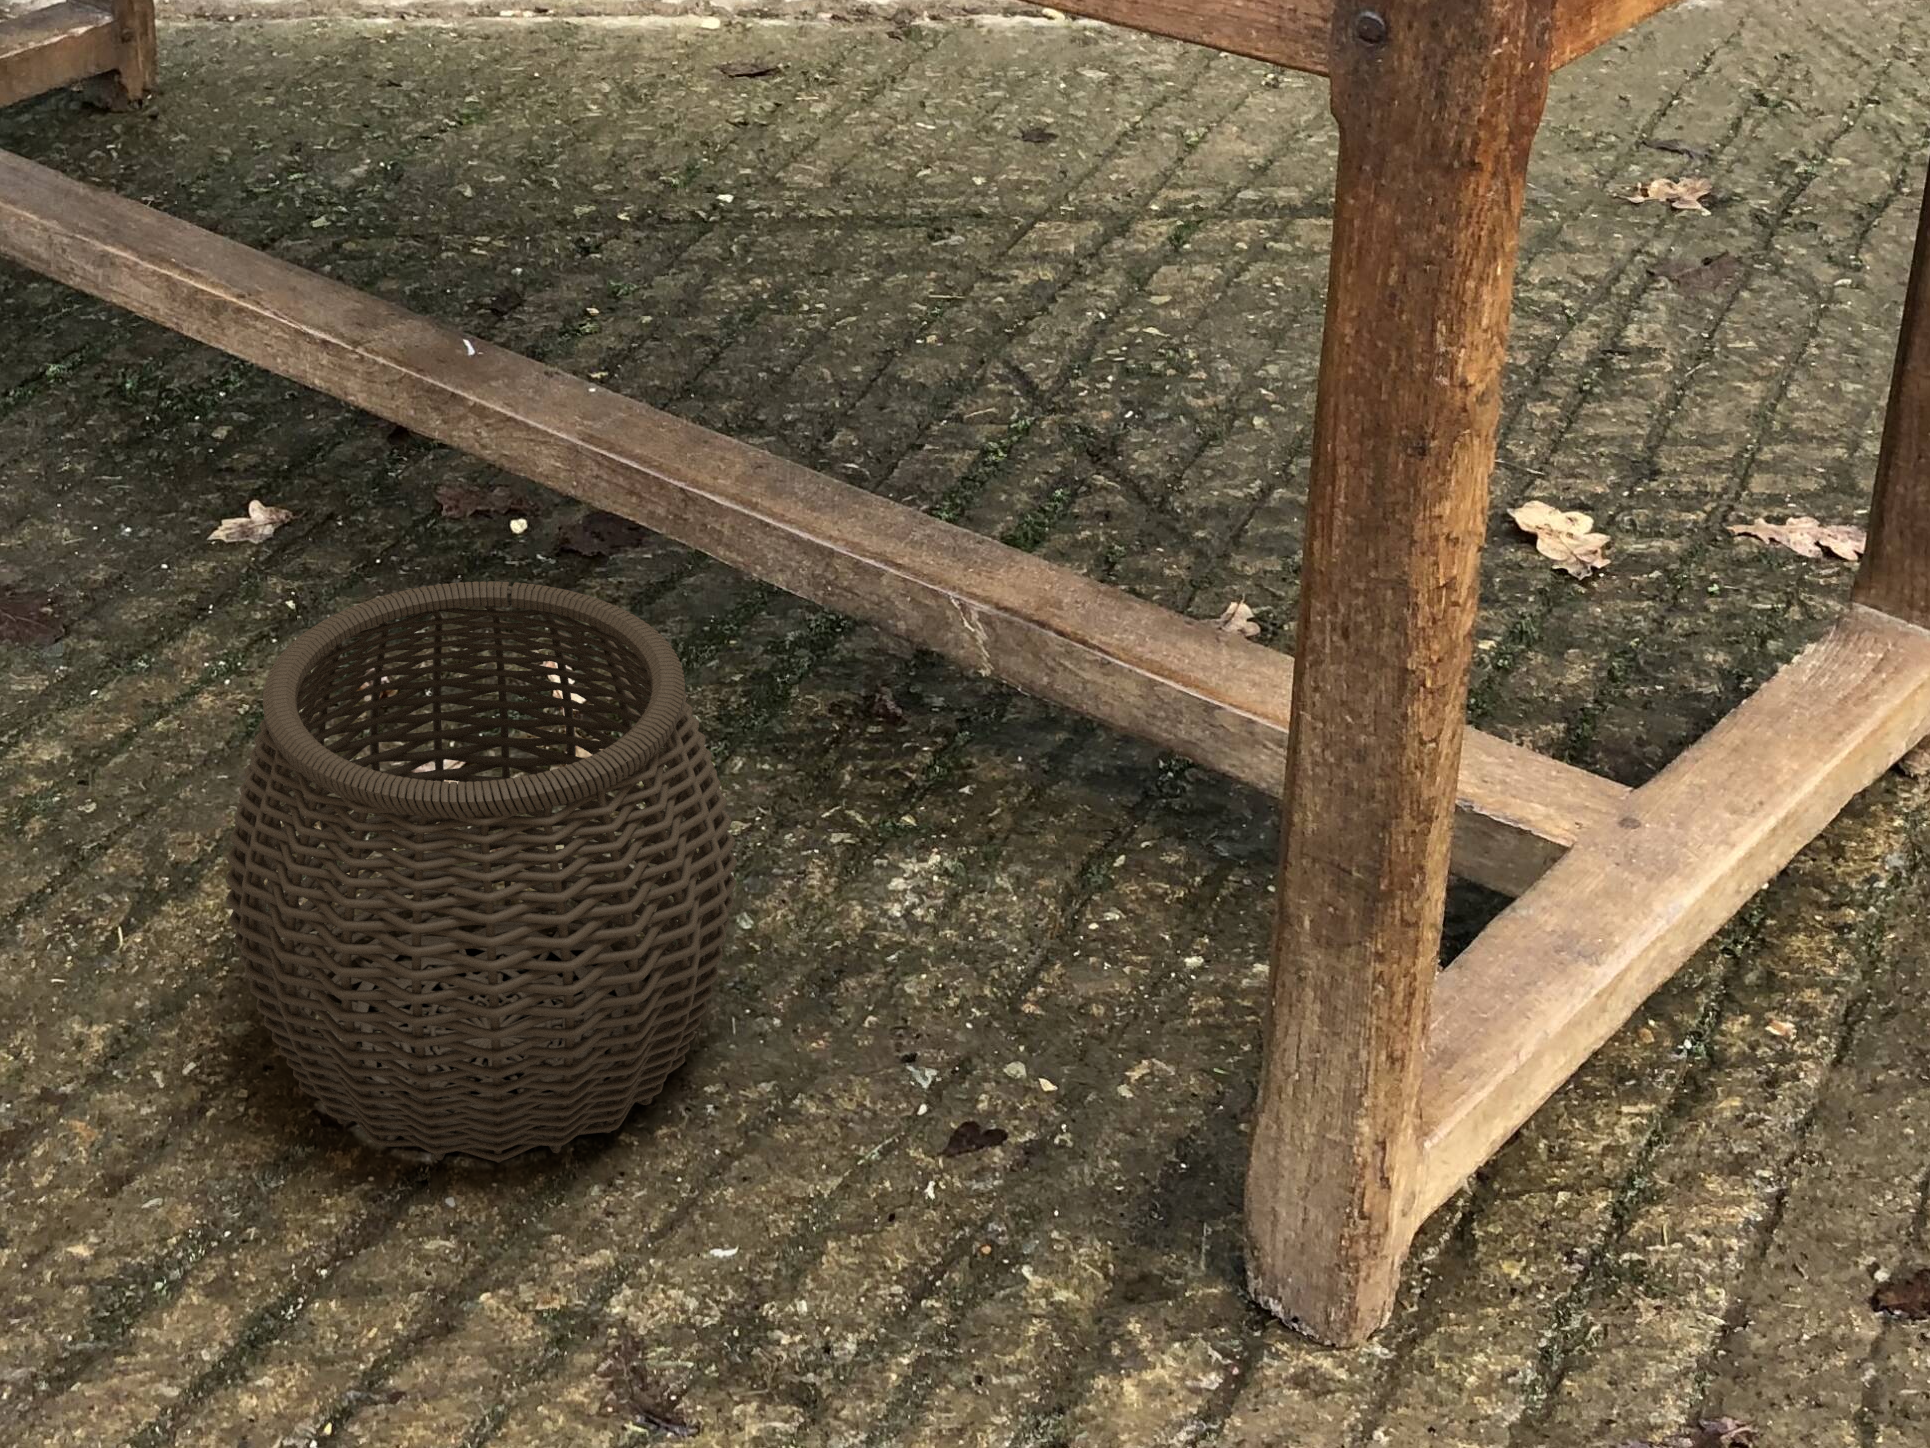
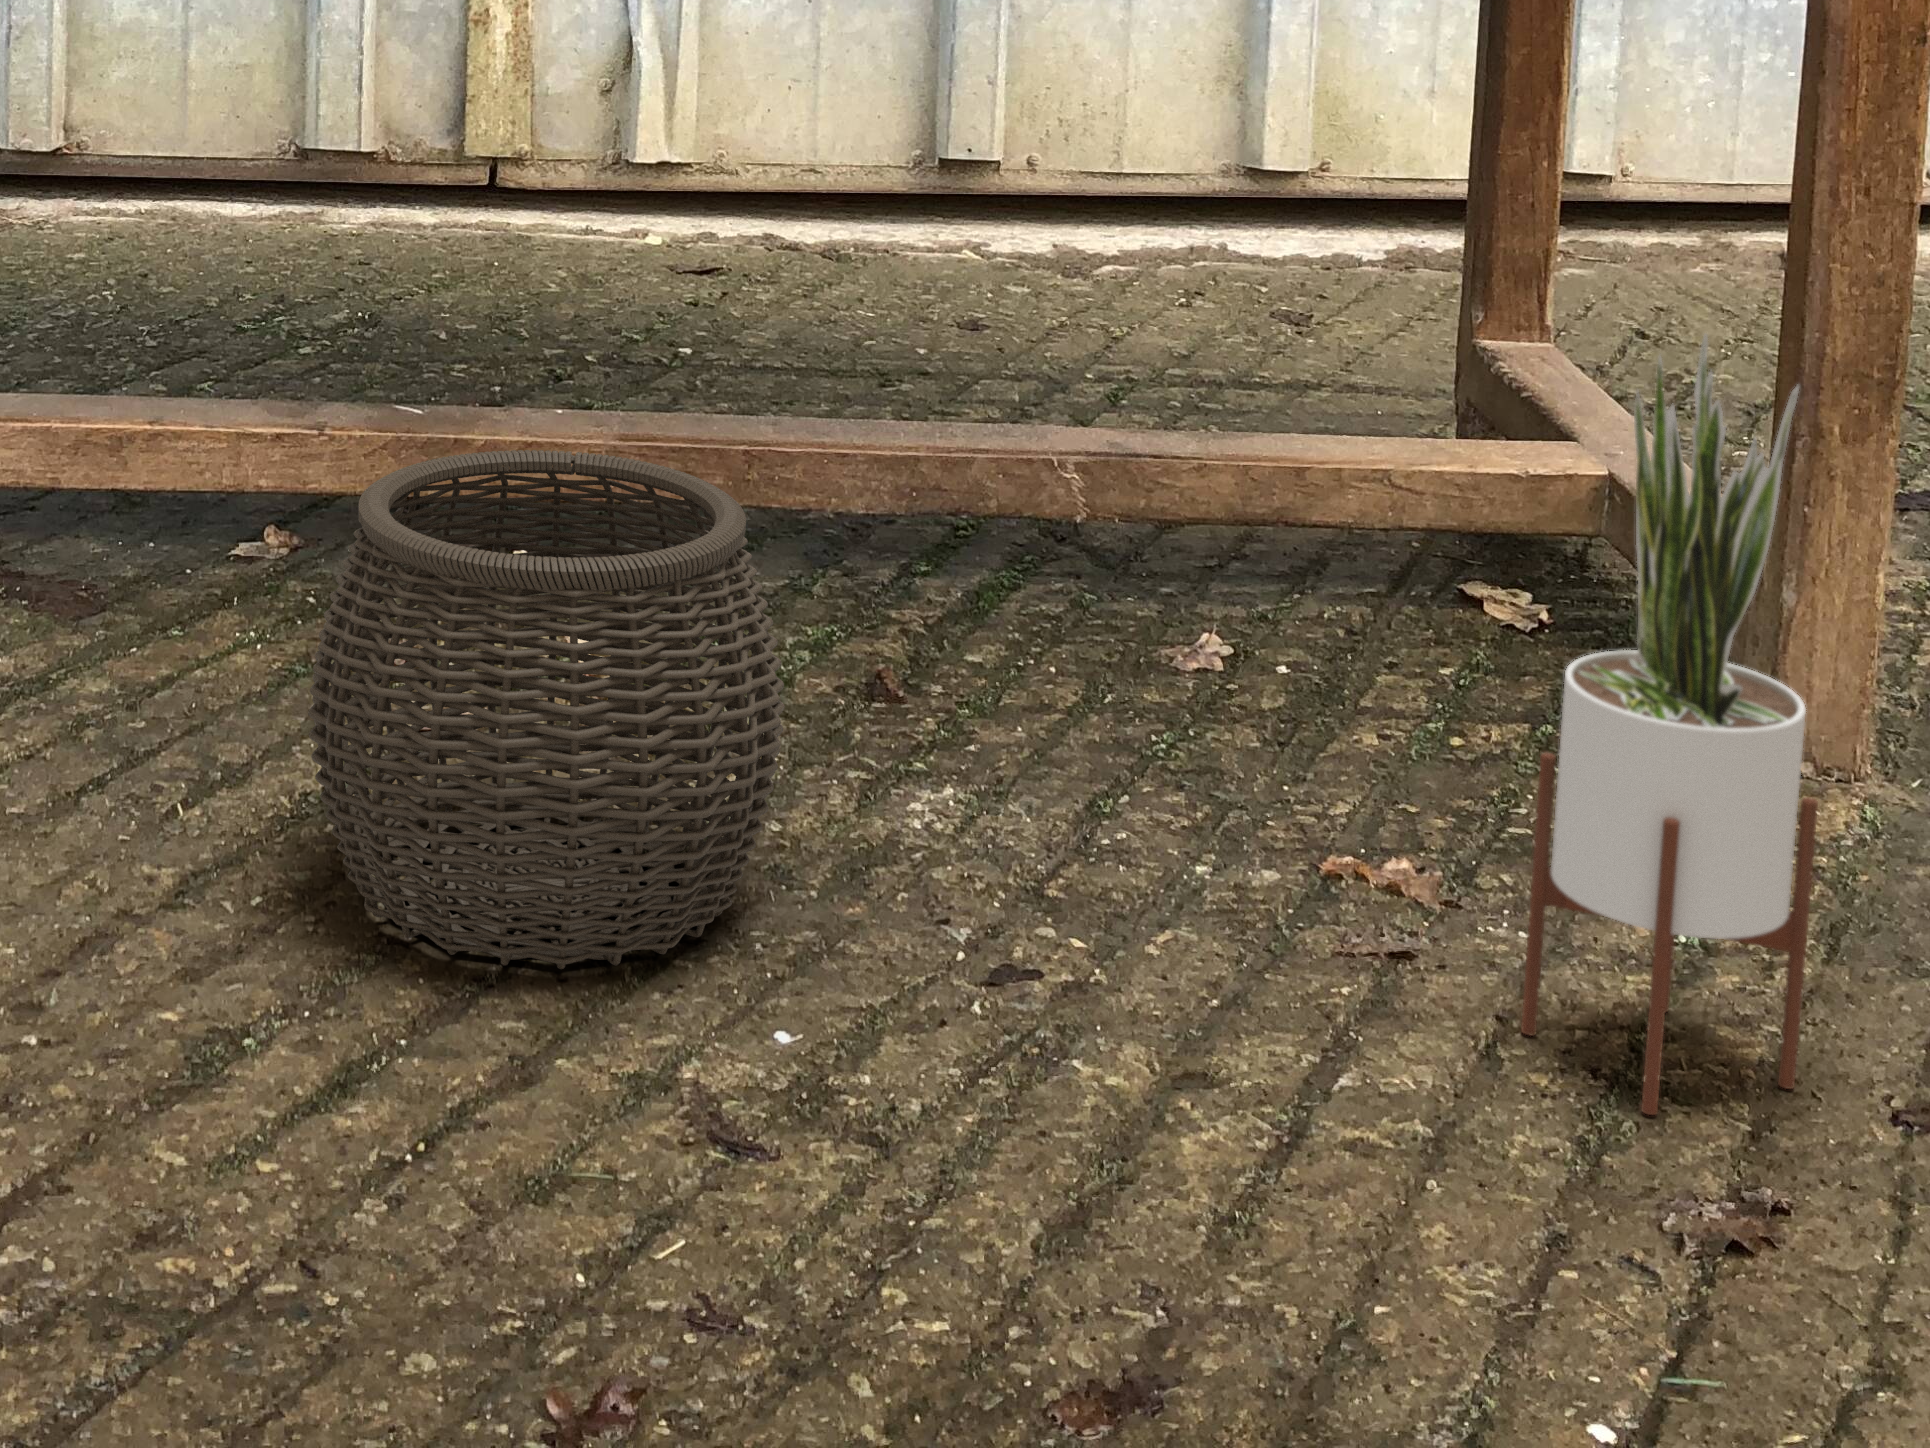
potted plant: none [1494,537,1812,1313] -> present [1521,334,1818,1115]

